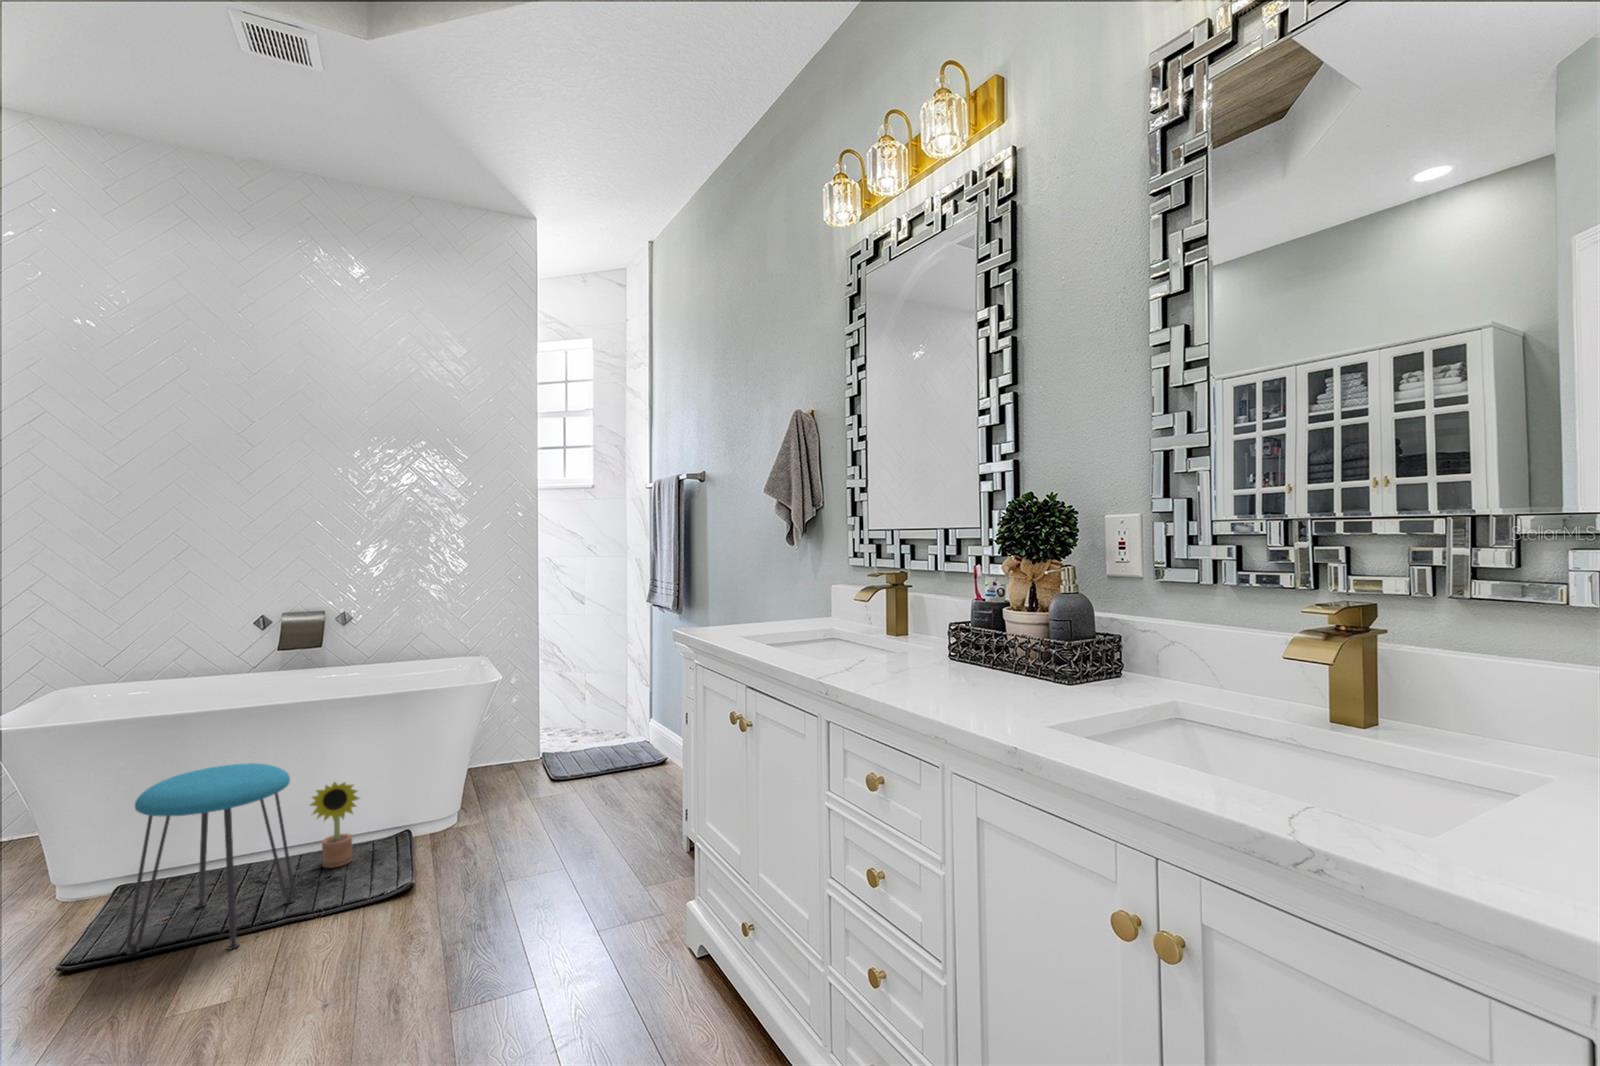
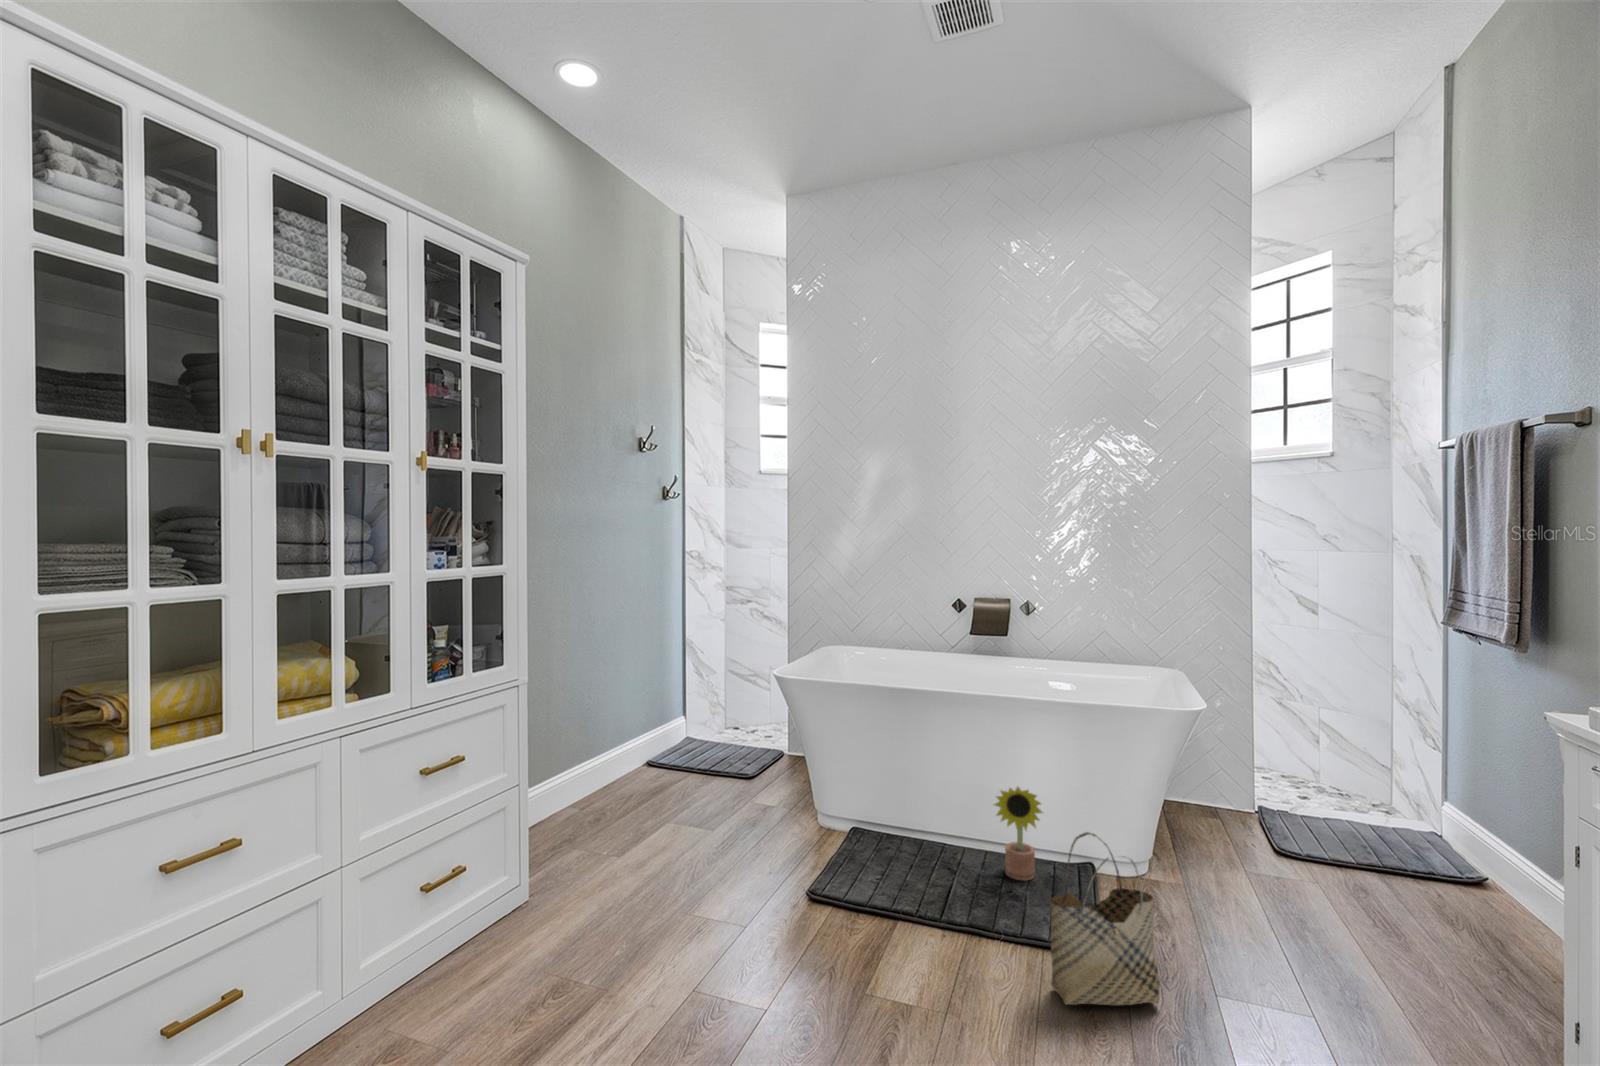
stool: present [126,763,295,954] -> none [842,743,978,943]
woven basket: none [367,794,459,933] -> present [1049,832,1160,1005]

